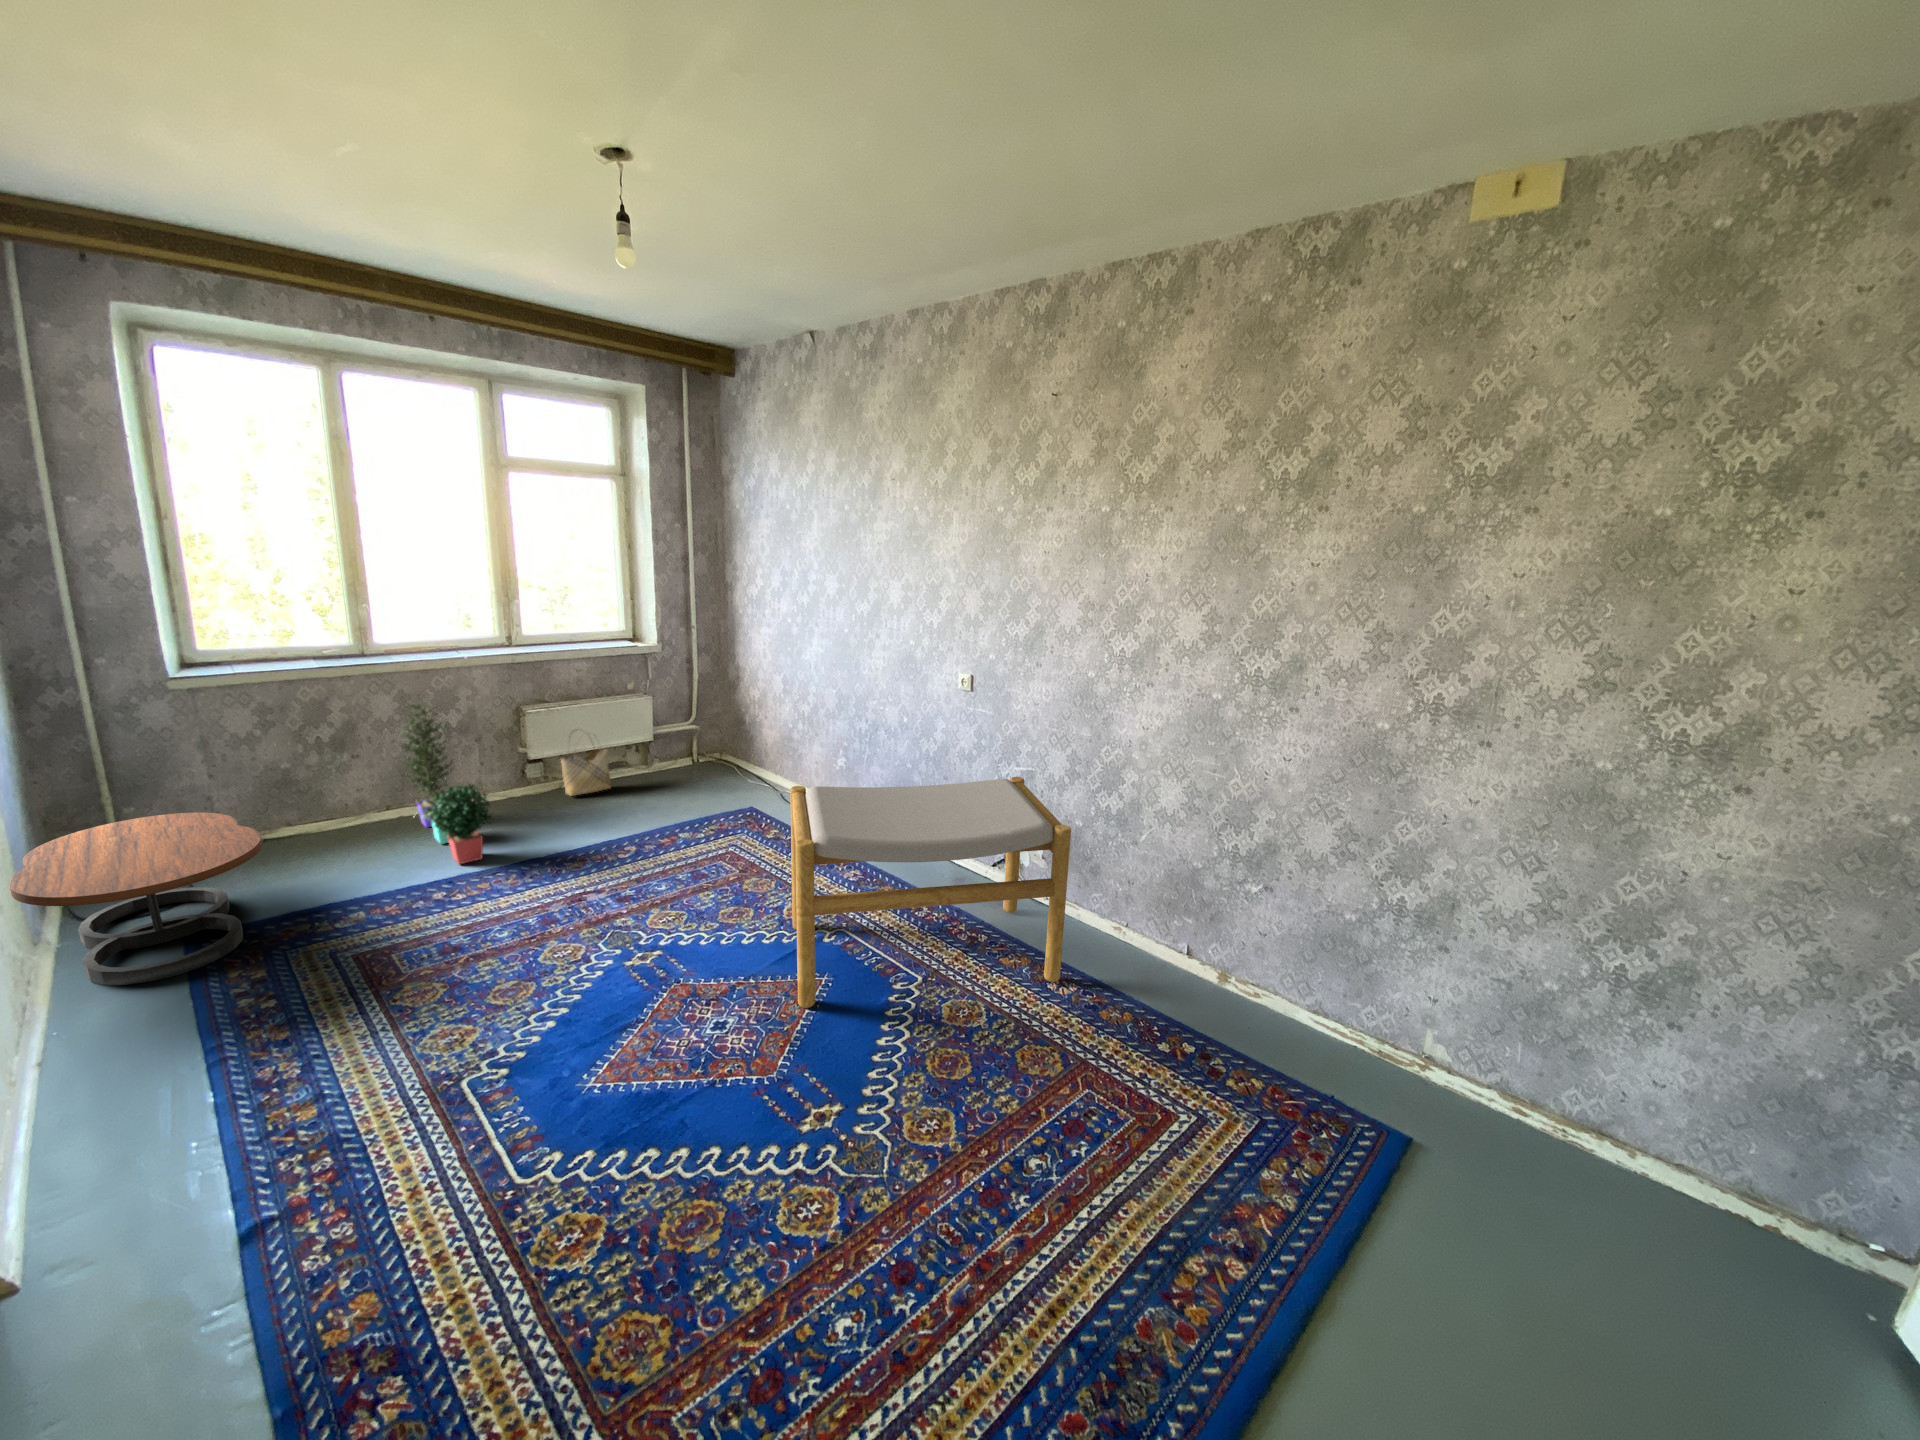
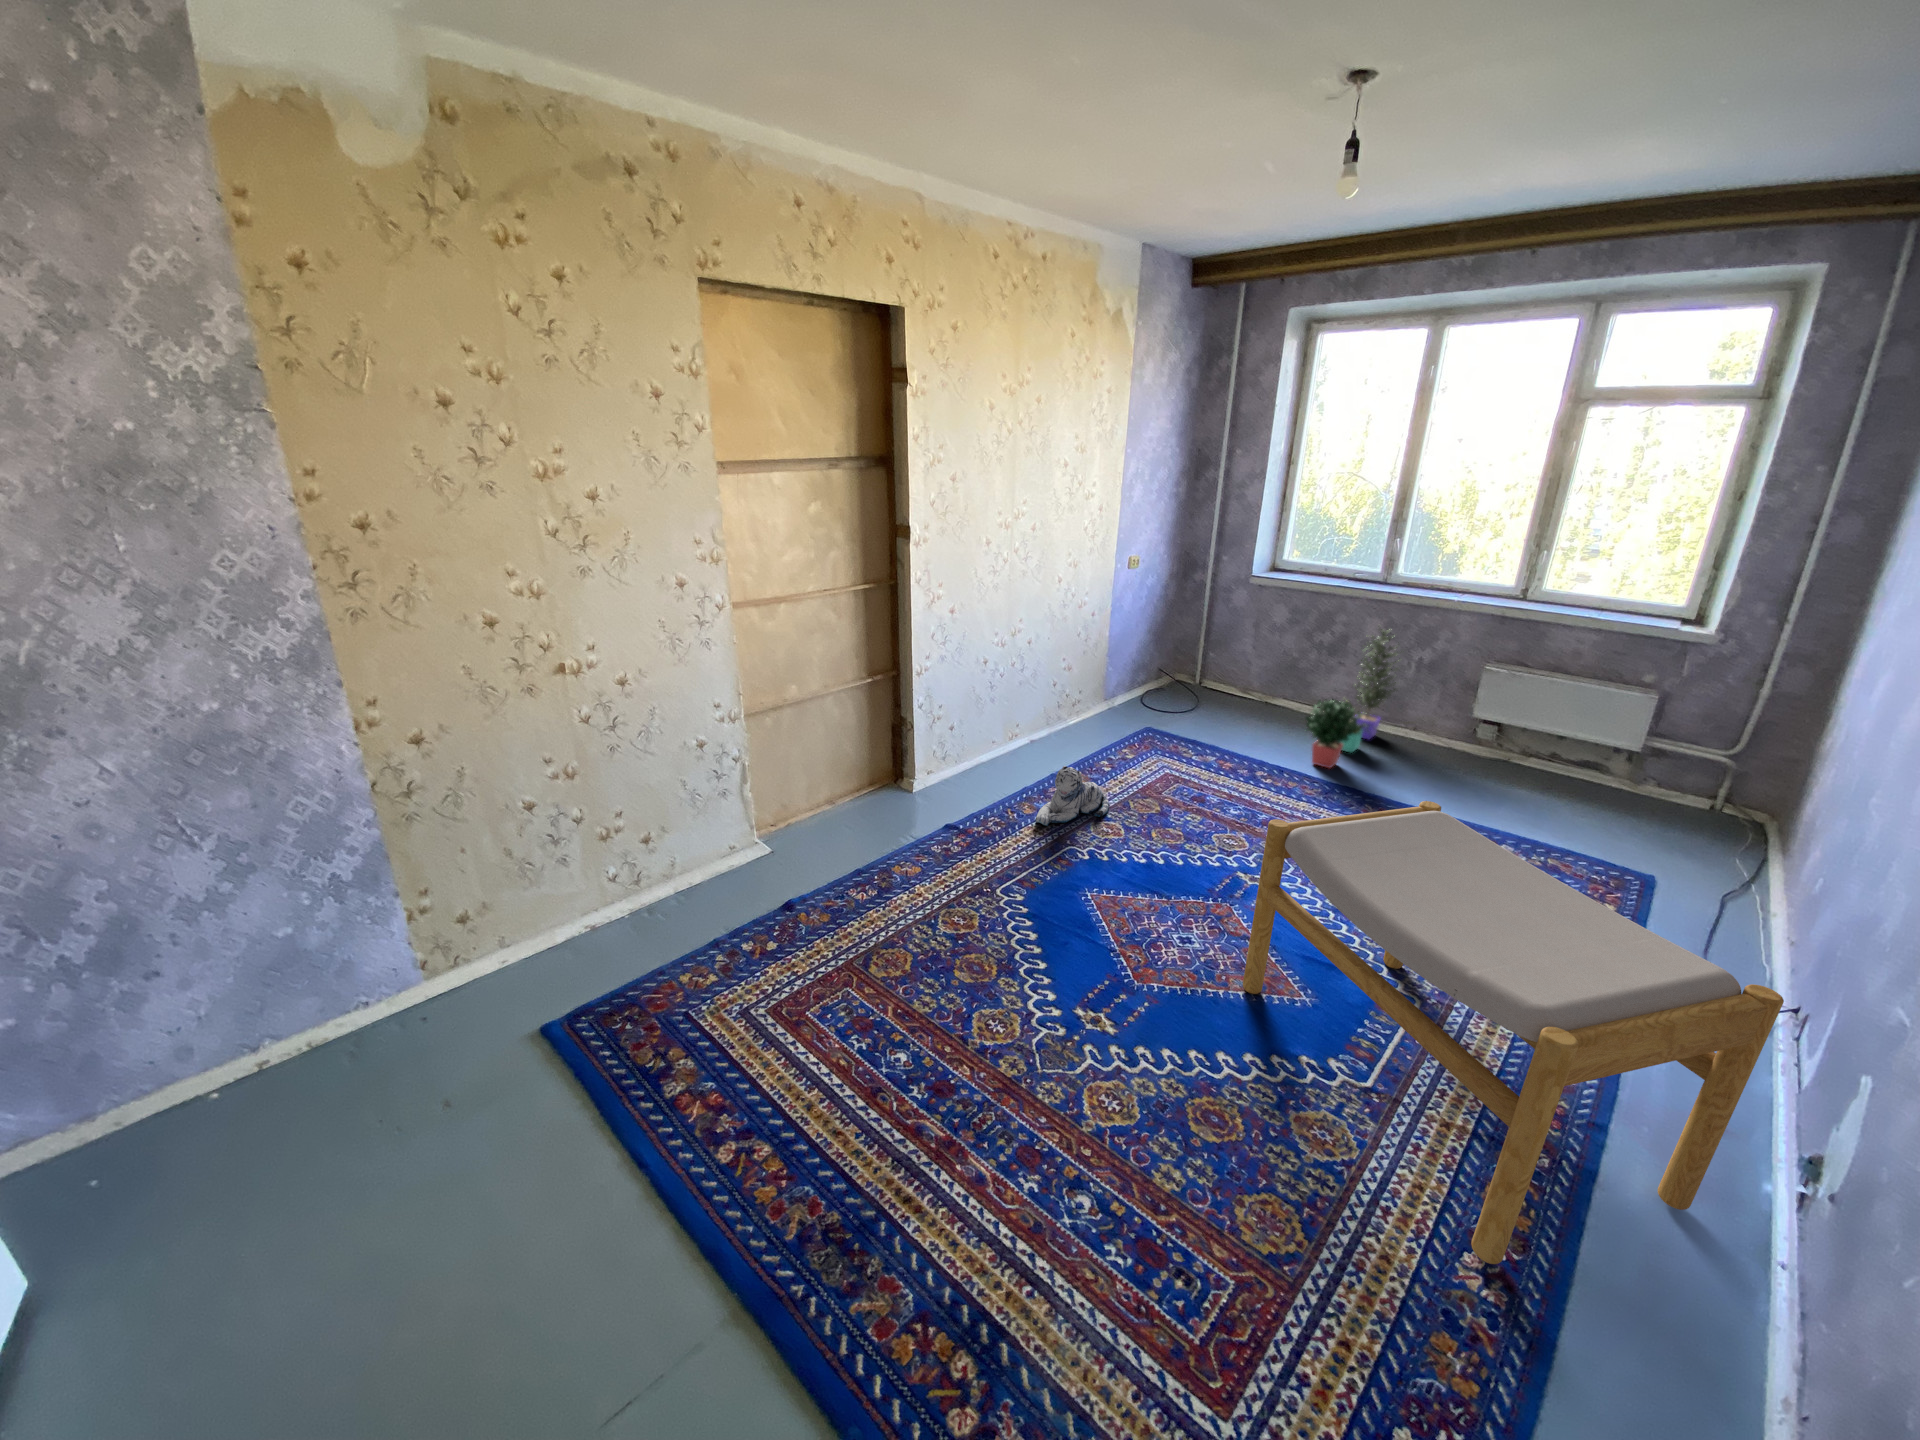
woven basket: present [560,743,611,796] -> none [1490,705,1562,782]
coffee table: present [10,813,262,985] -> none [1085,647,1220,738]
plush toy: none [317,999,415,1113] -> present [1035,766,1109,826]

